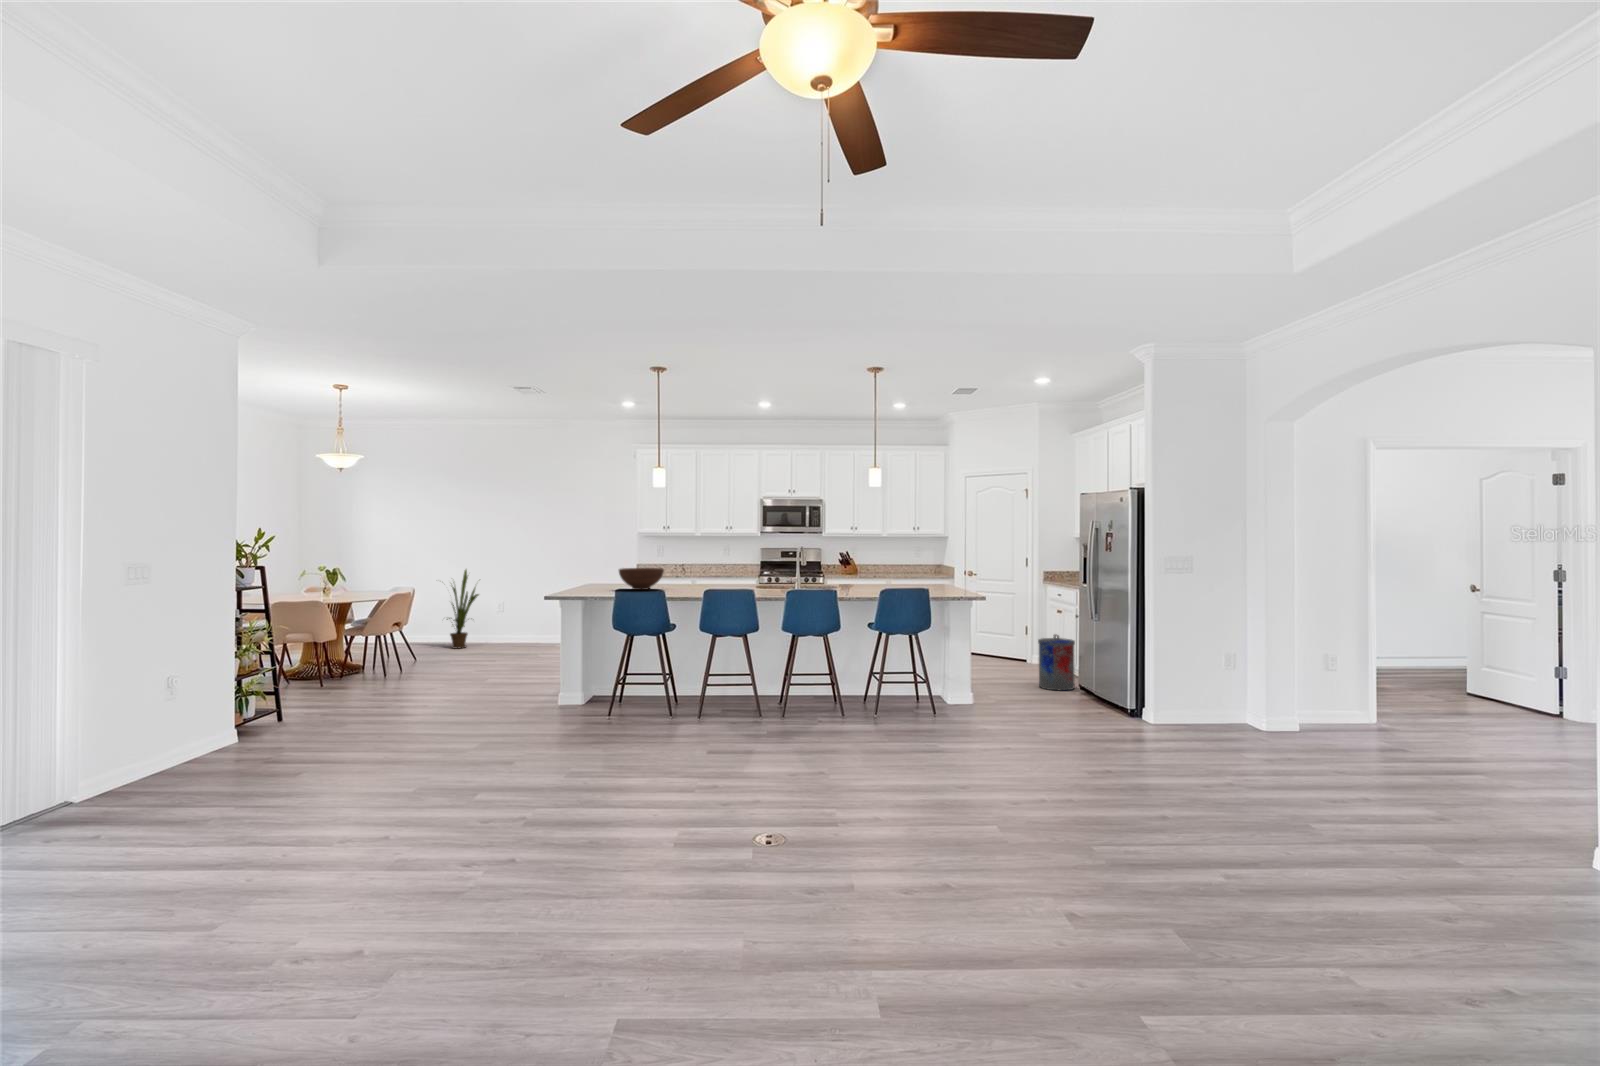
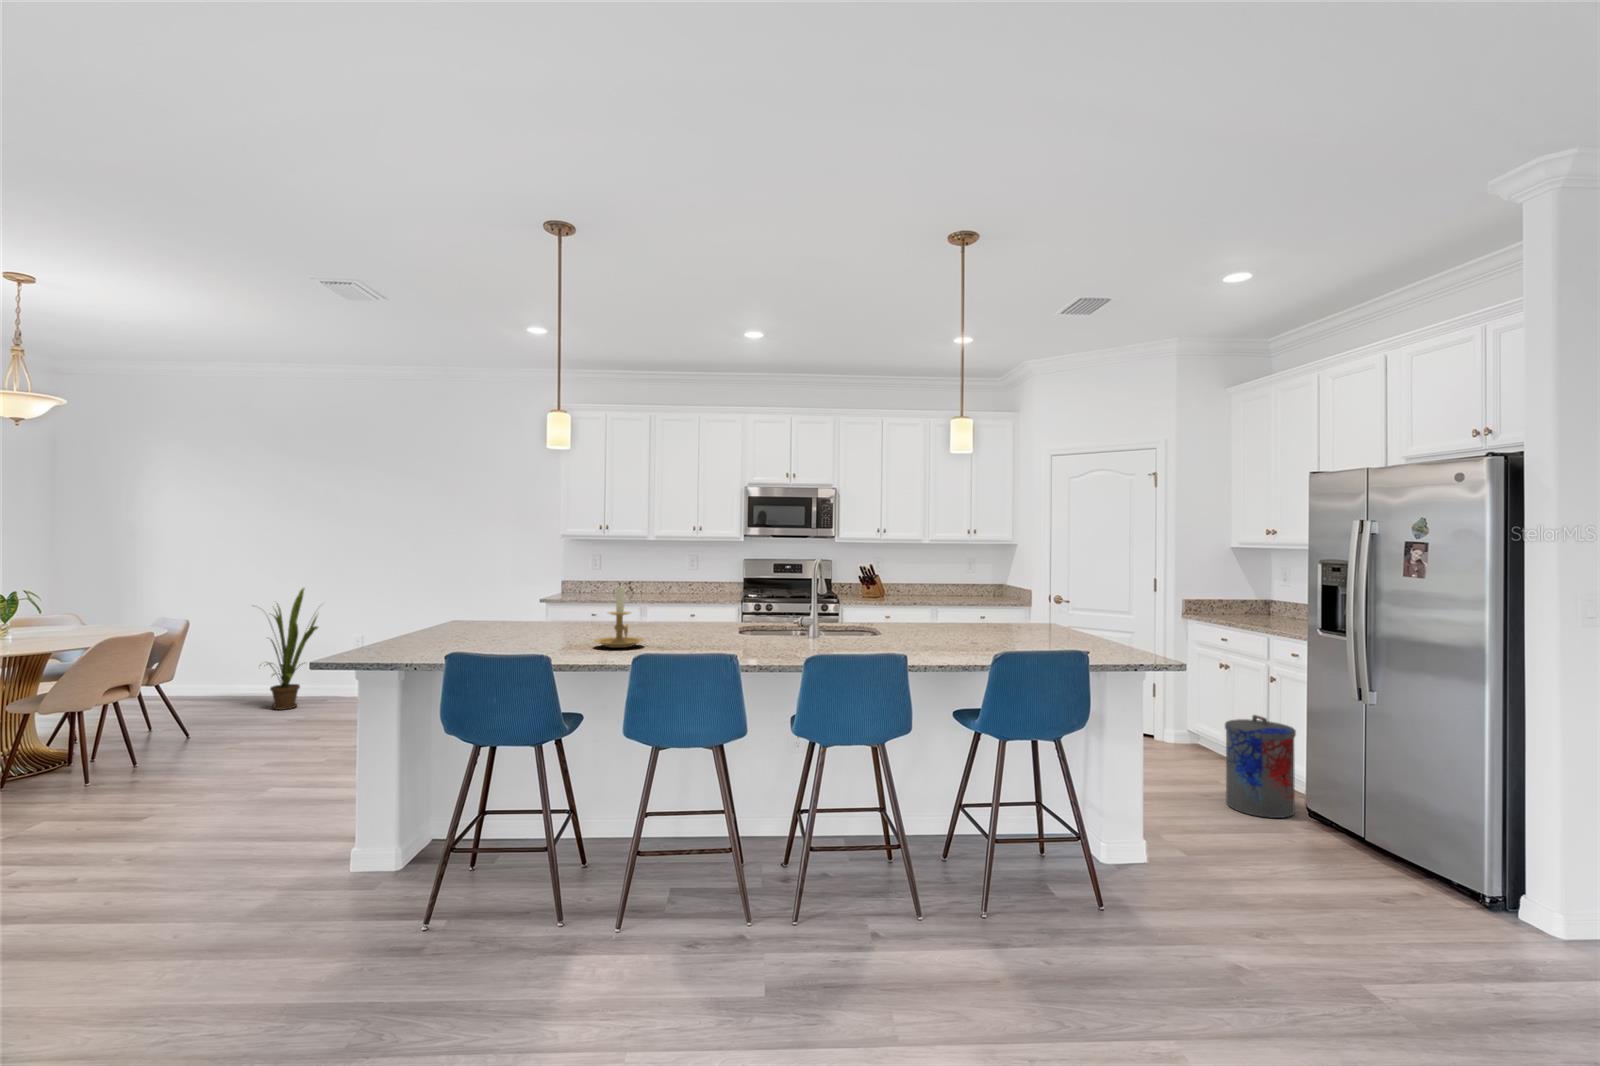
candle holder: none [681,558,707,591] -> present [594,586,644,648]
fruit bowl: present [619,568,664,590] -> none [474,600,564,644]

